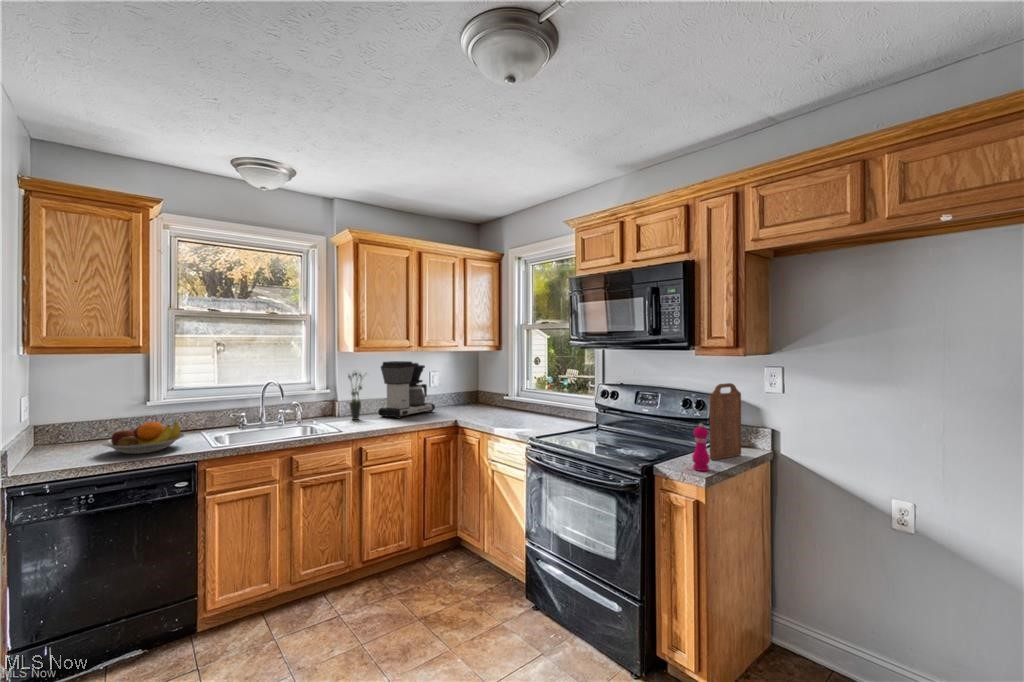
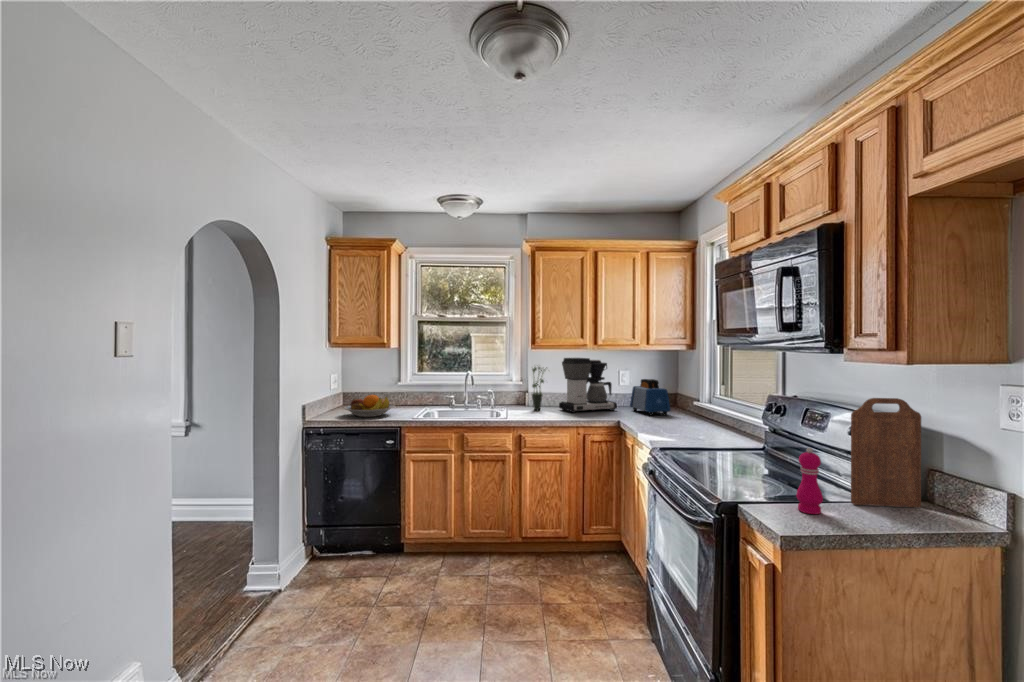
toaster: none [446,379,487,413] -> present [630,379,671,416]

